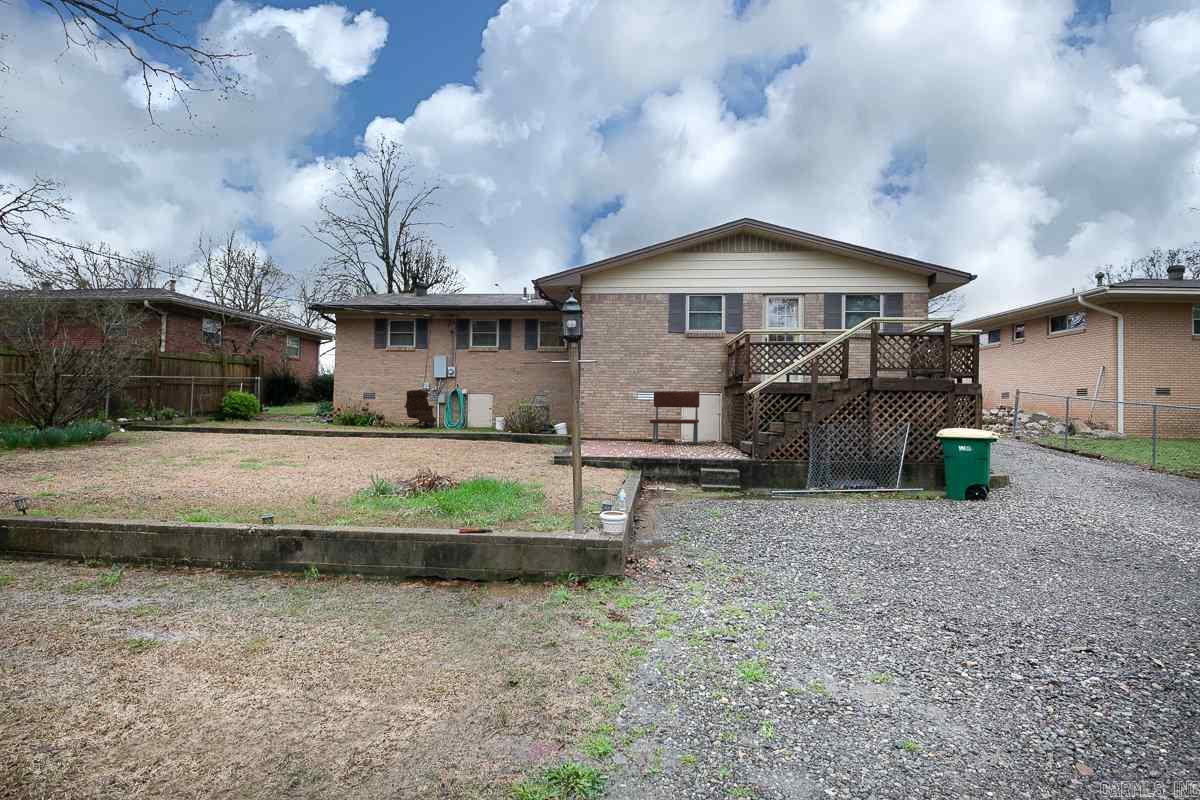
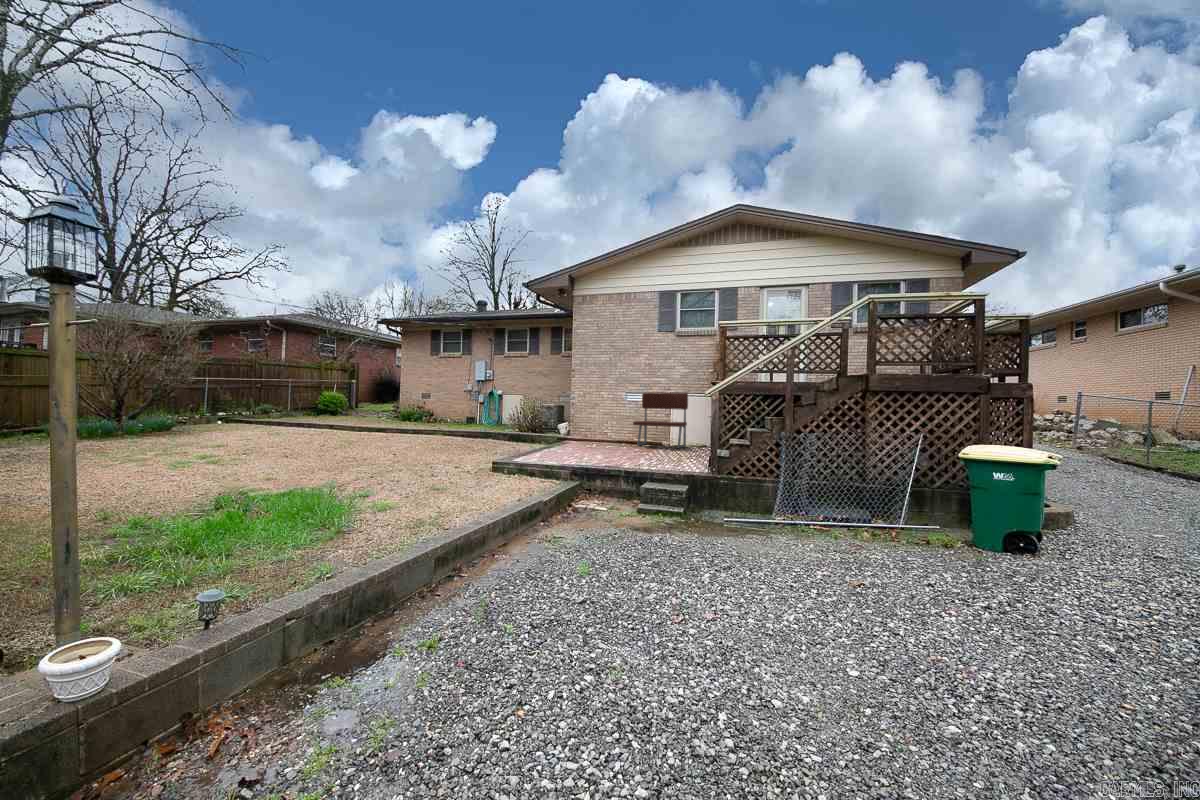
lounge chair: present [404,390,436,427] -> none [447,391,474,424]

